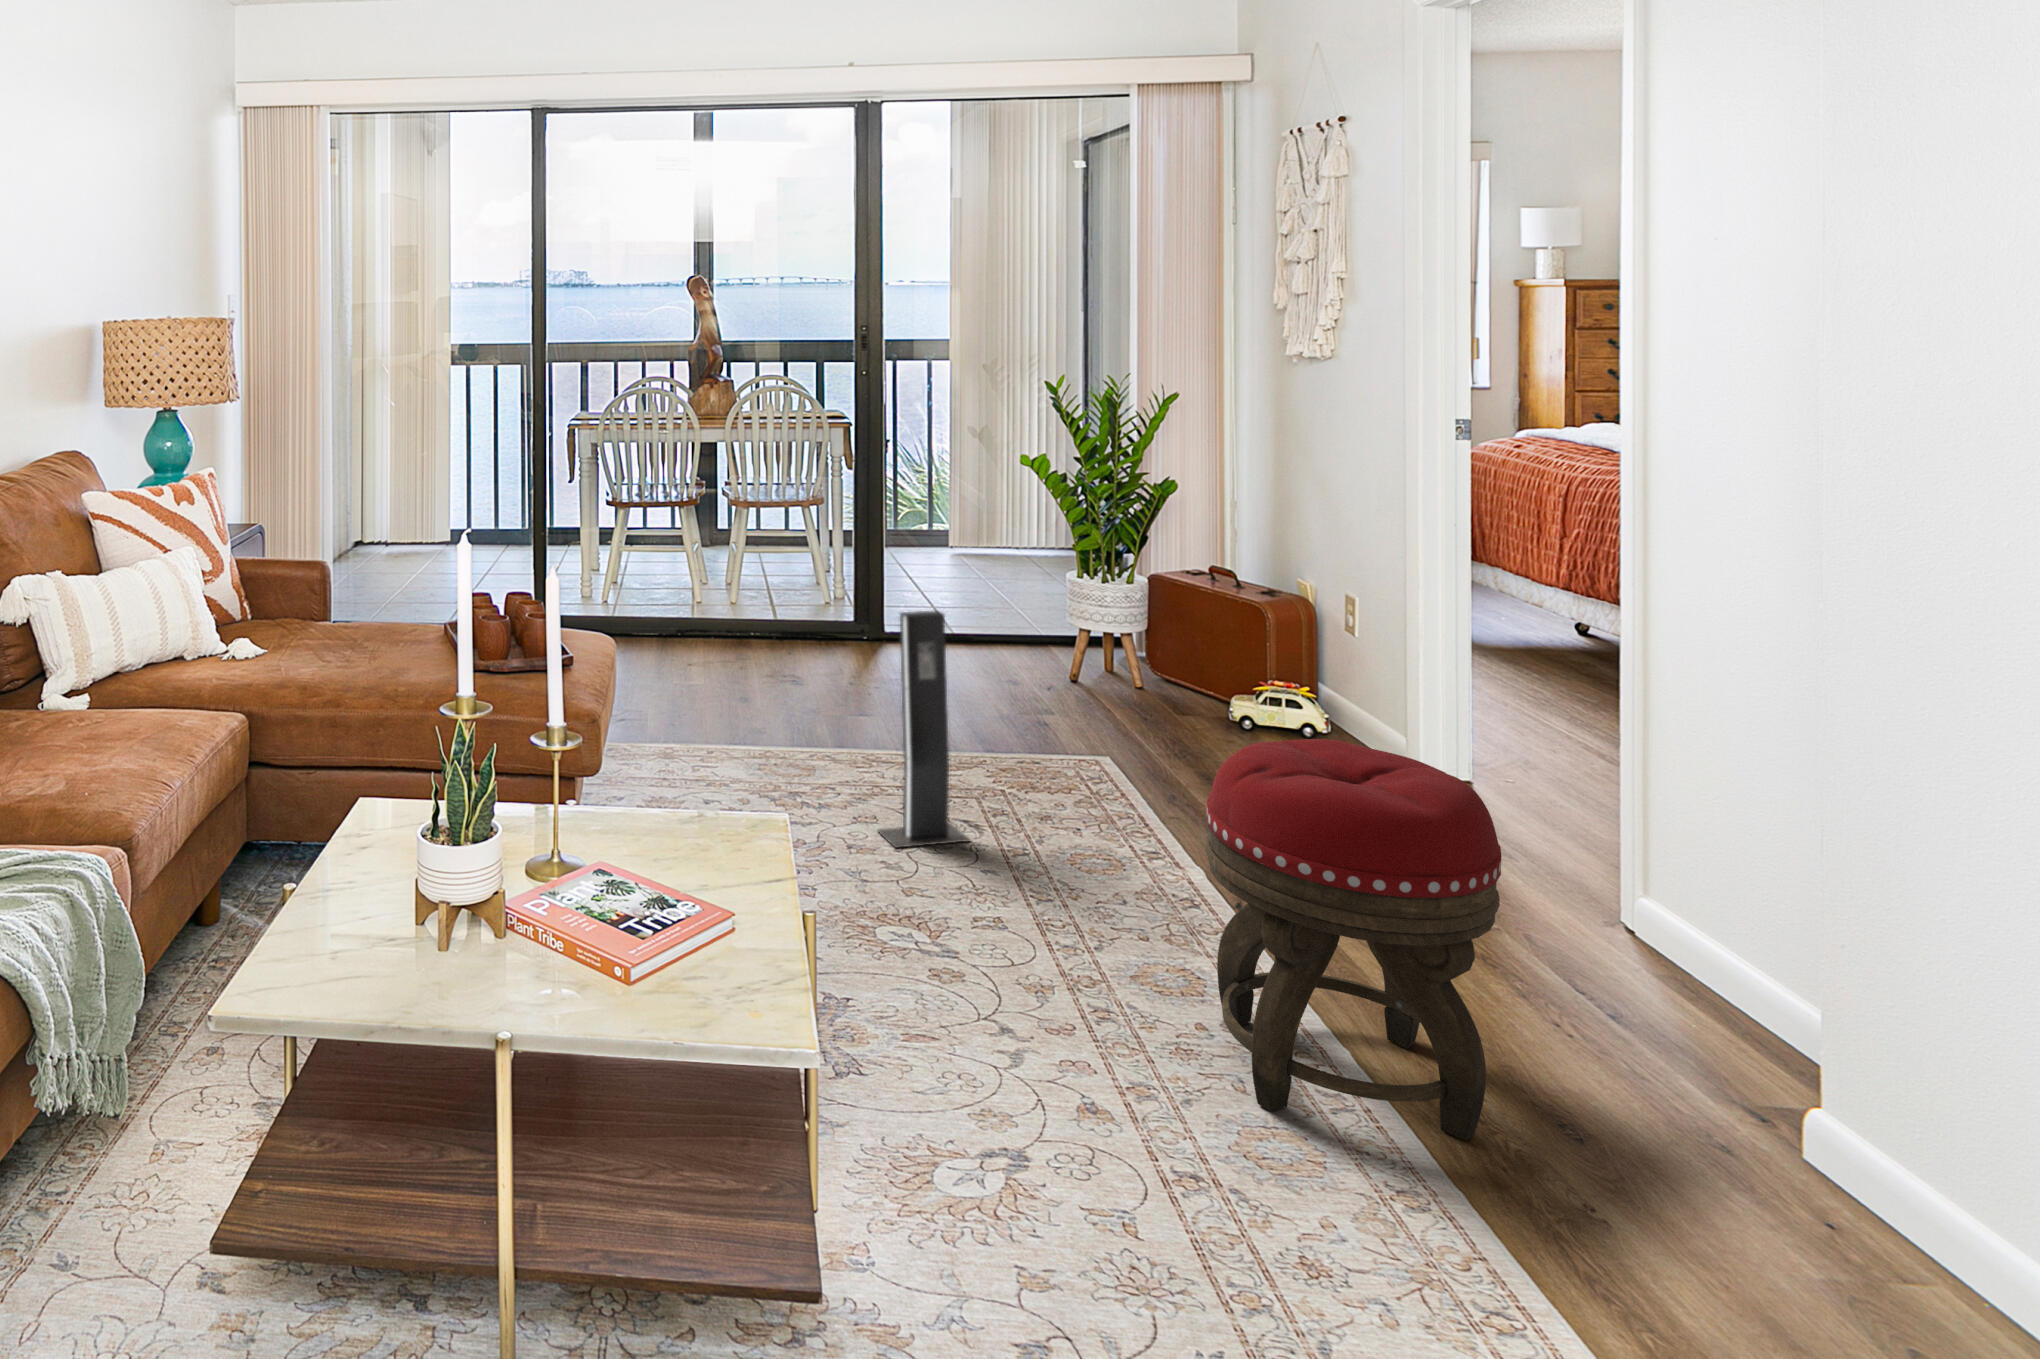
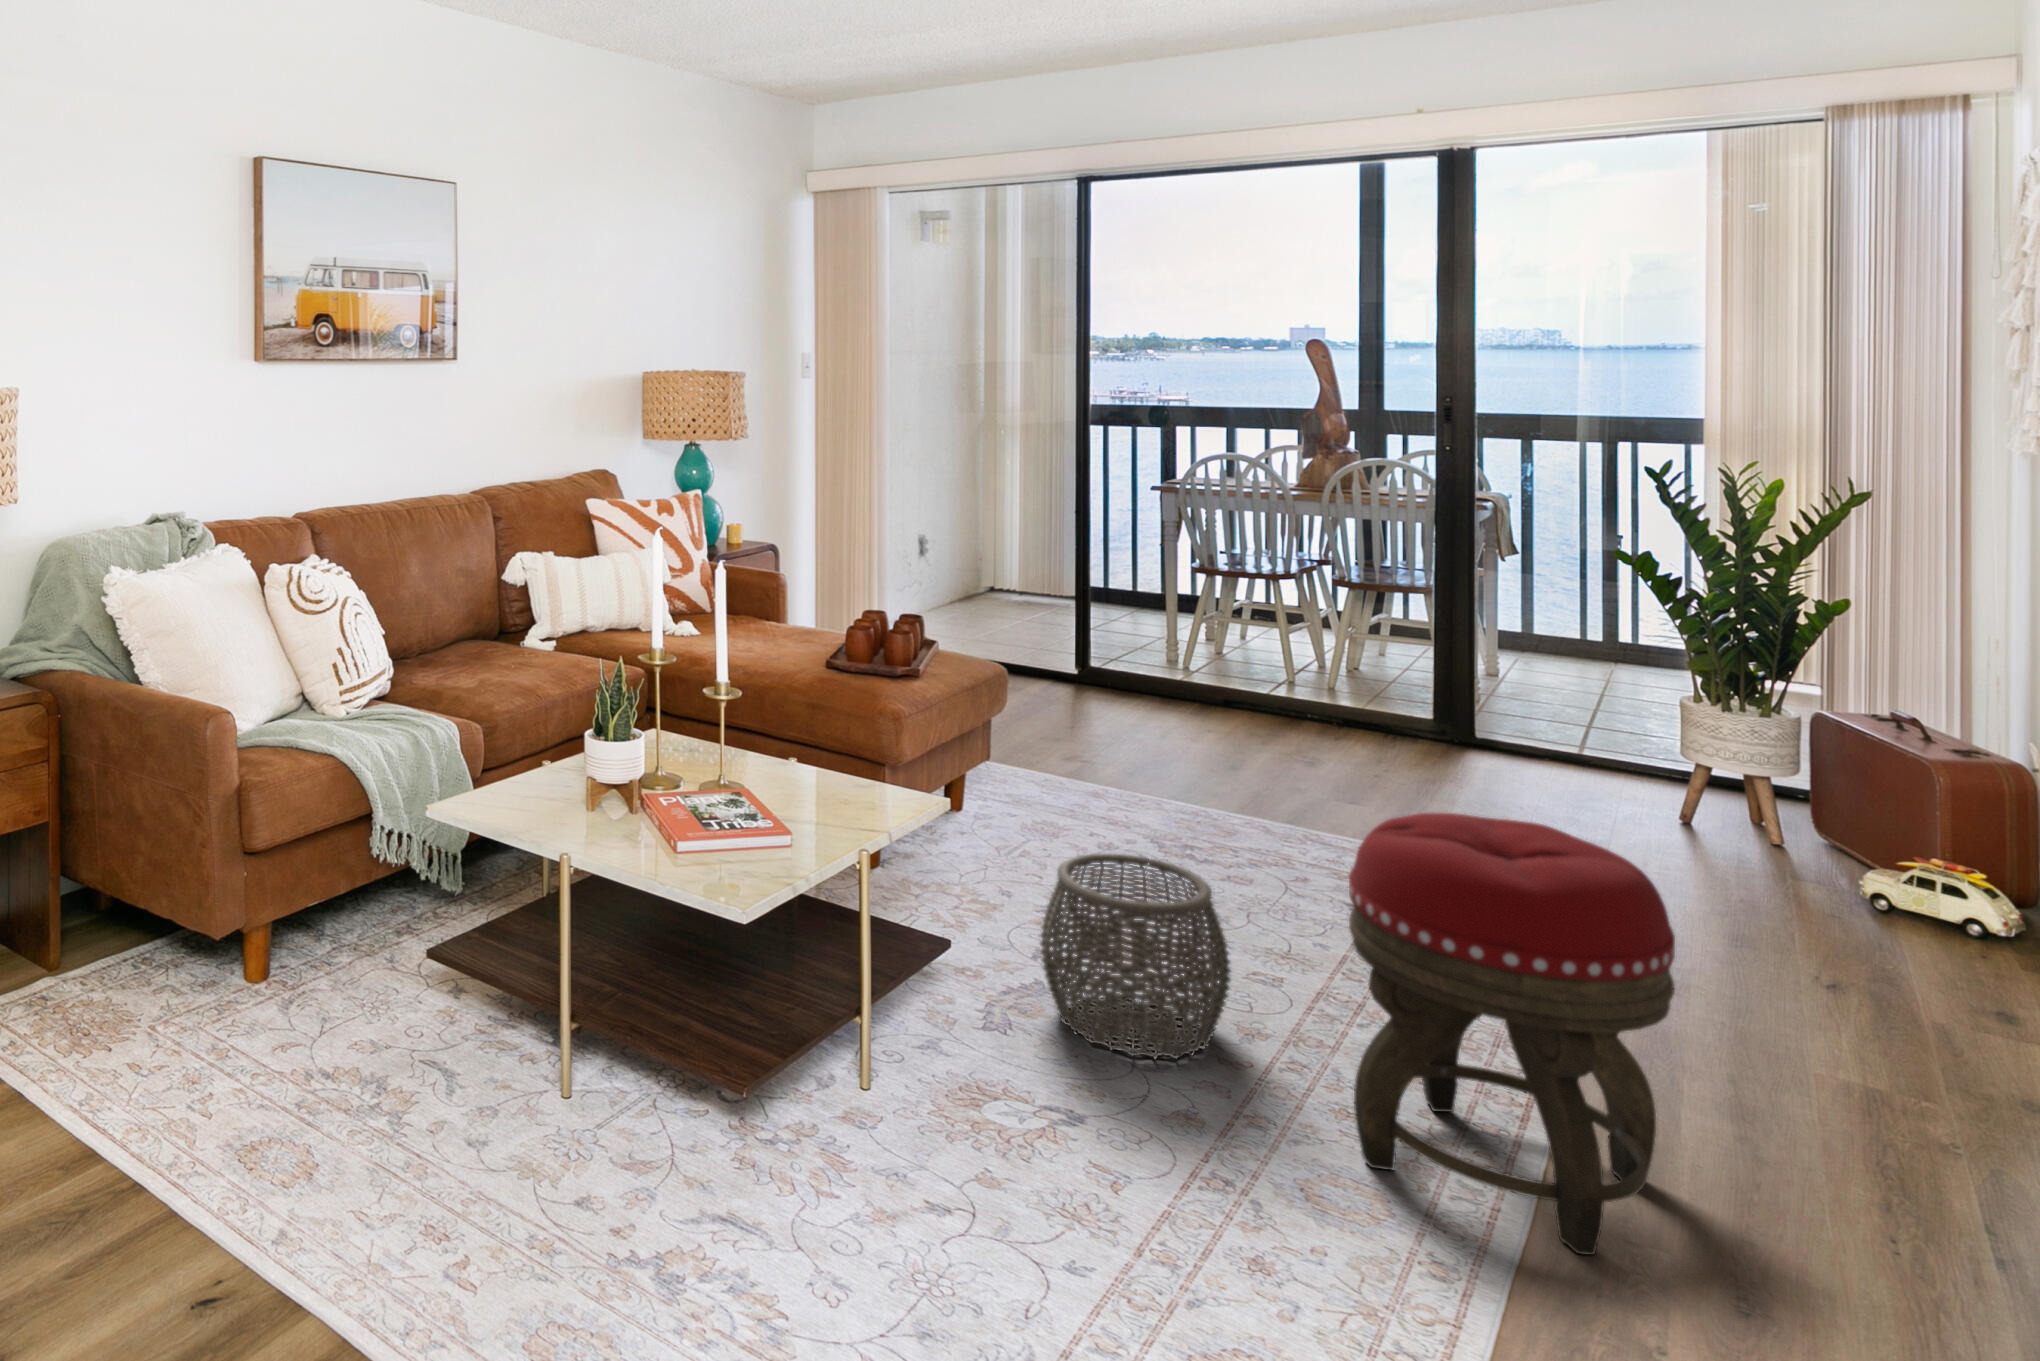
speaker: present [878,611,970,848] -> none [1230,672,1326,920]
woven basket: none [868,835,1063,1058] -> present [1040,854,1231,1059]

